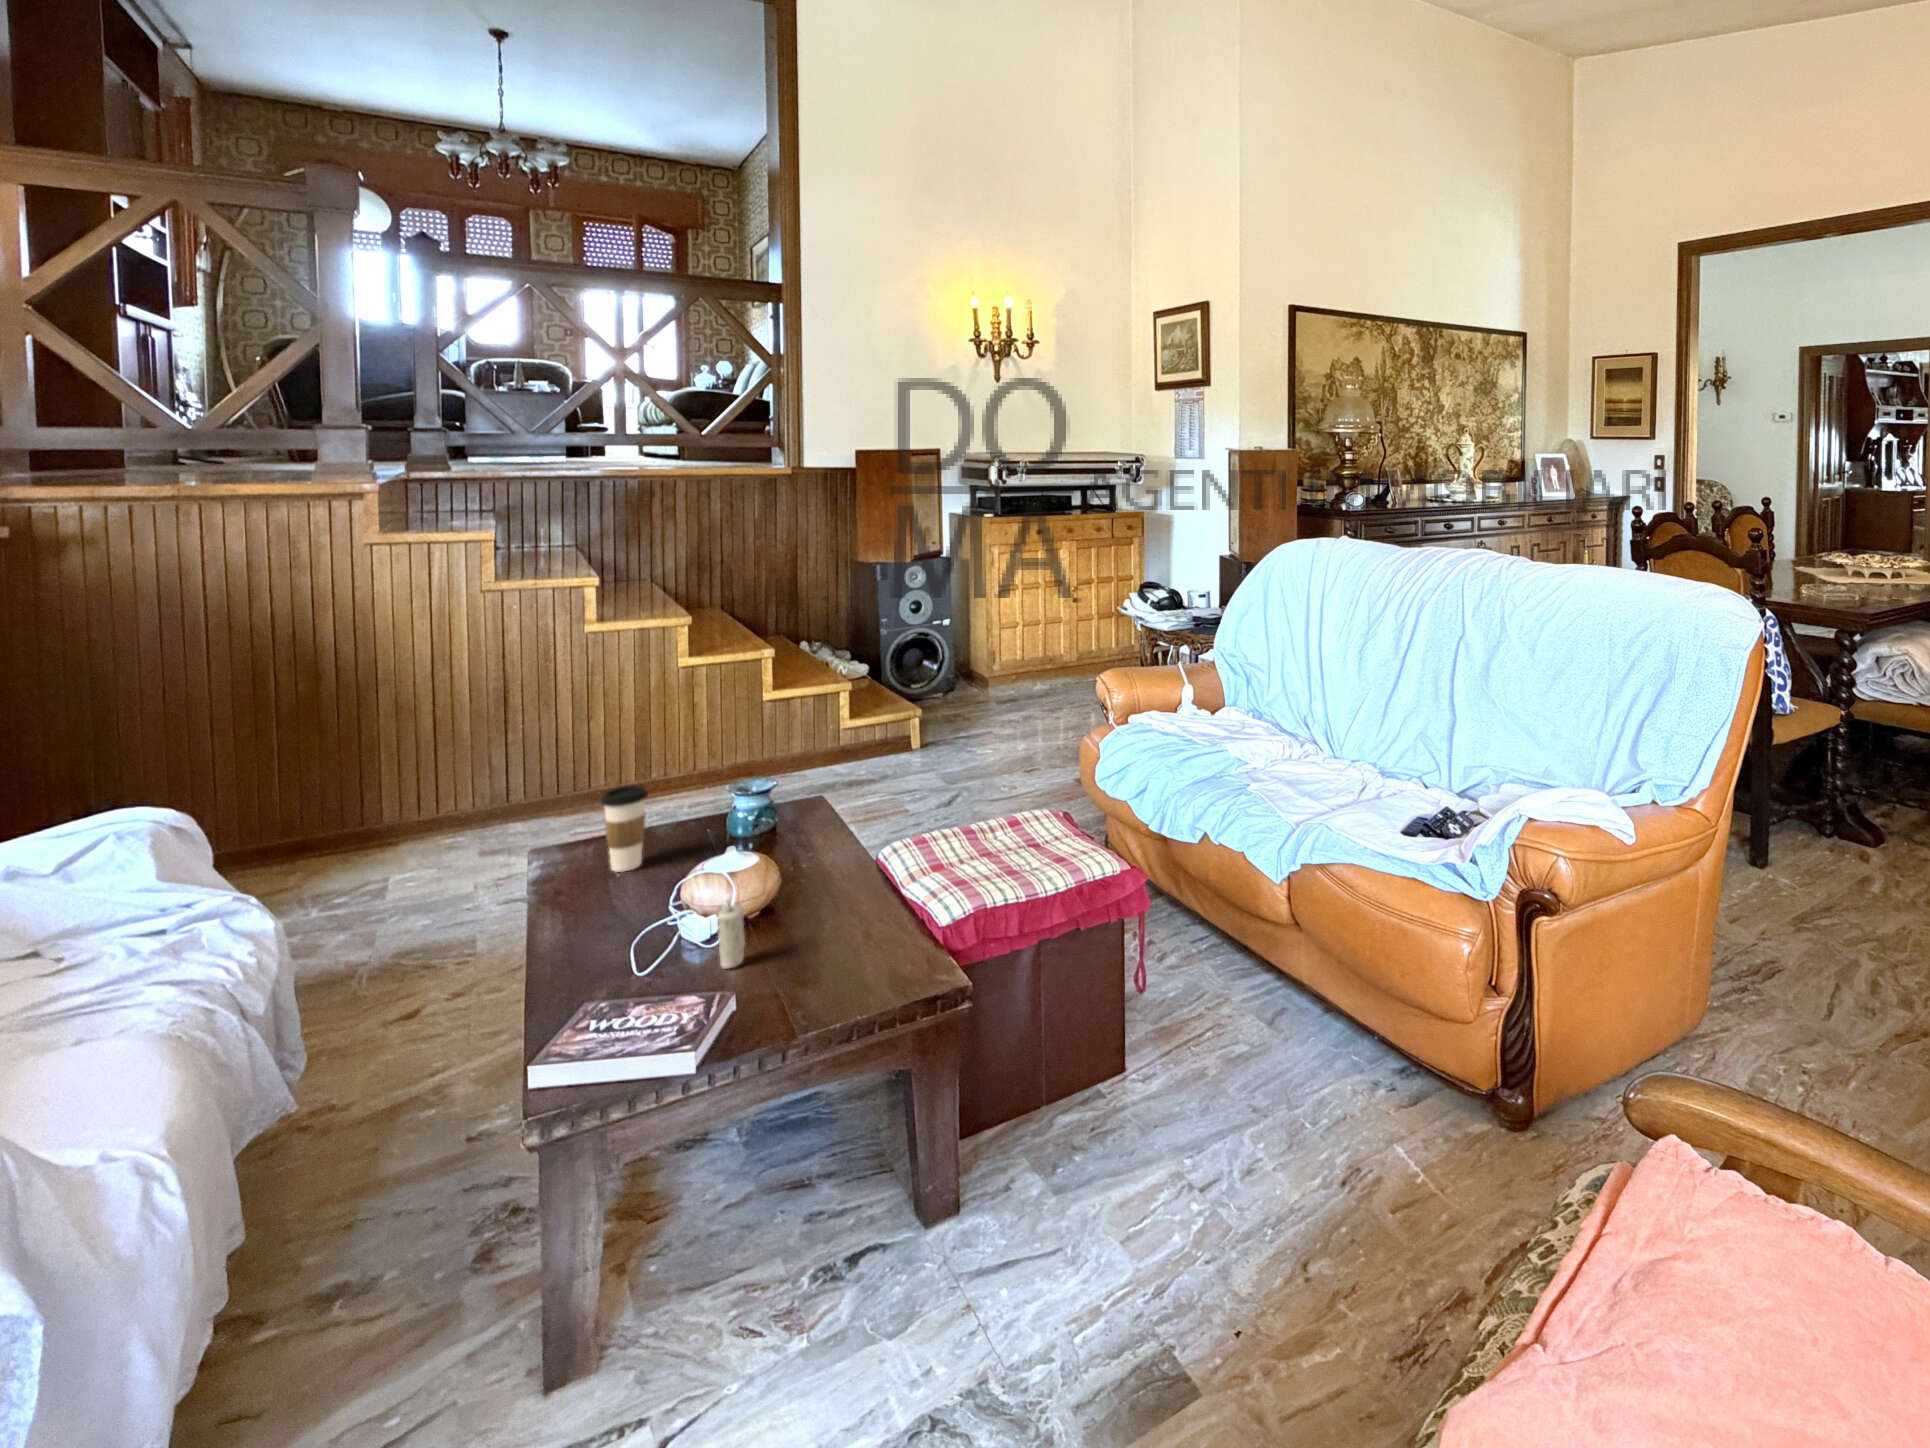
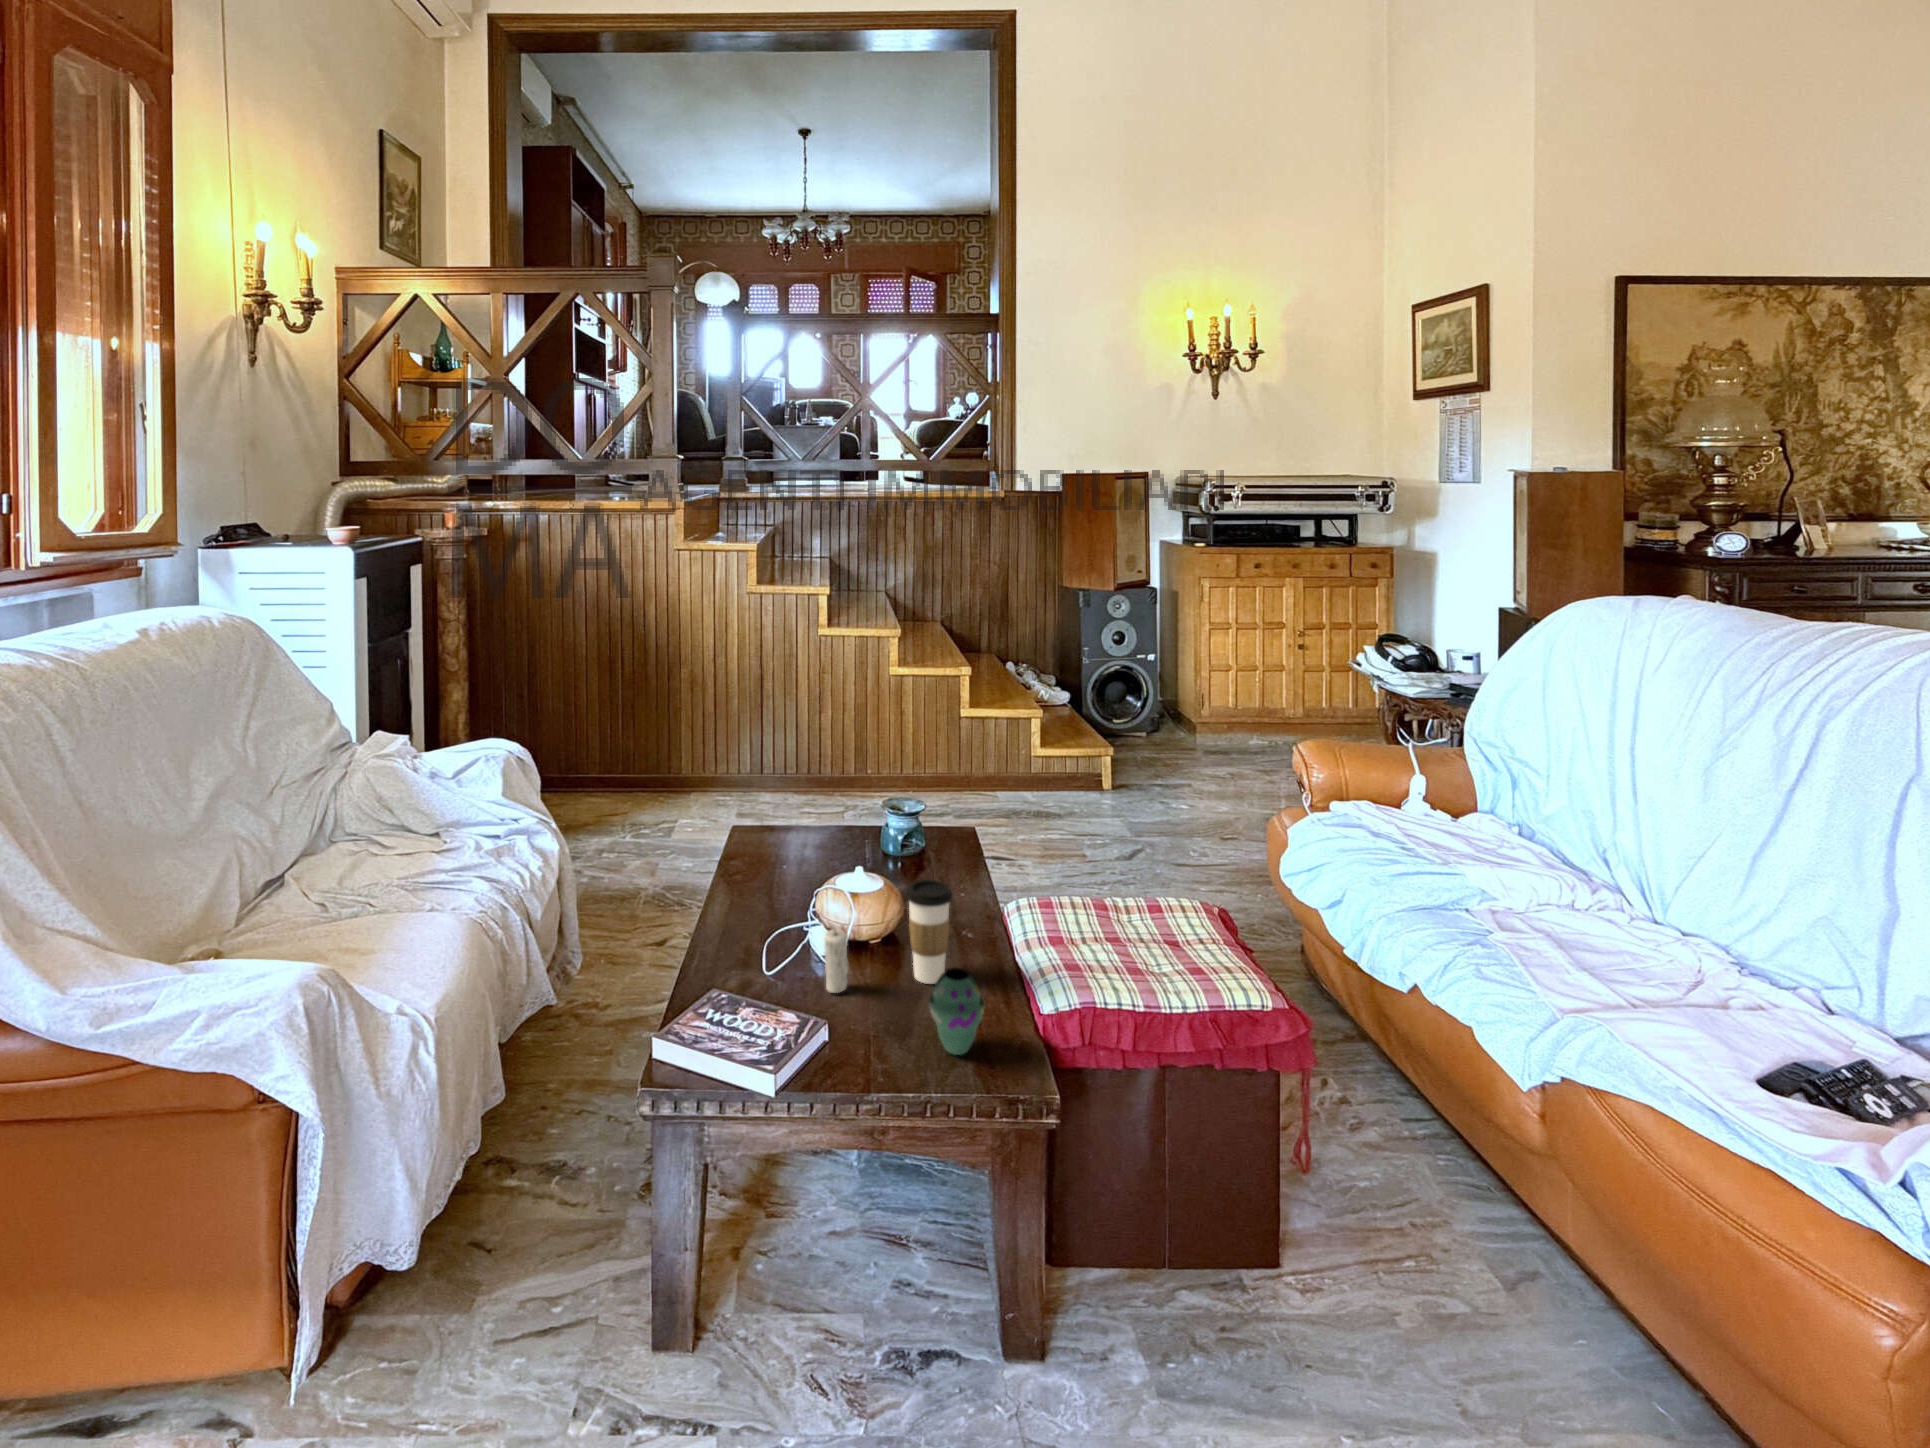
coffee cup: present [601,786,648,872] -> present [906,880,952,984]
vase: none [846,903,899,981] -> present [929,968,984,1055]

